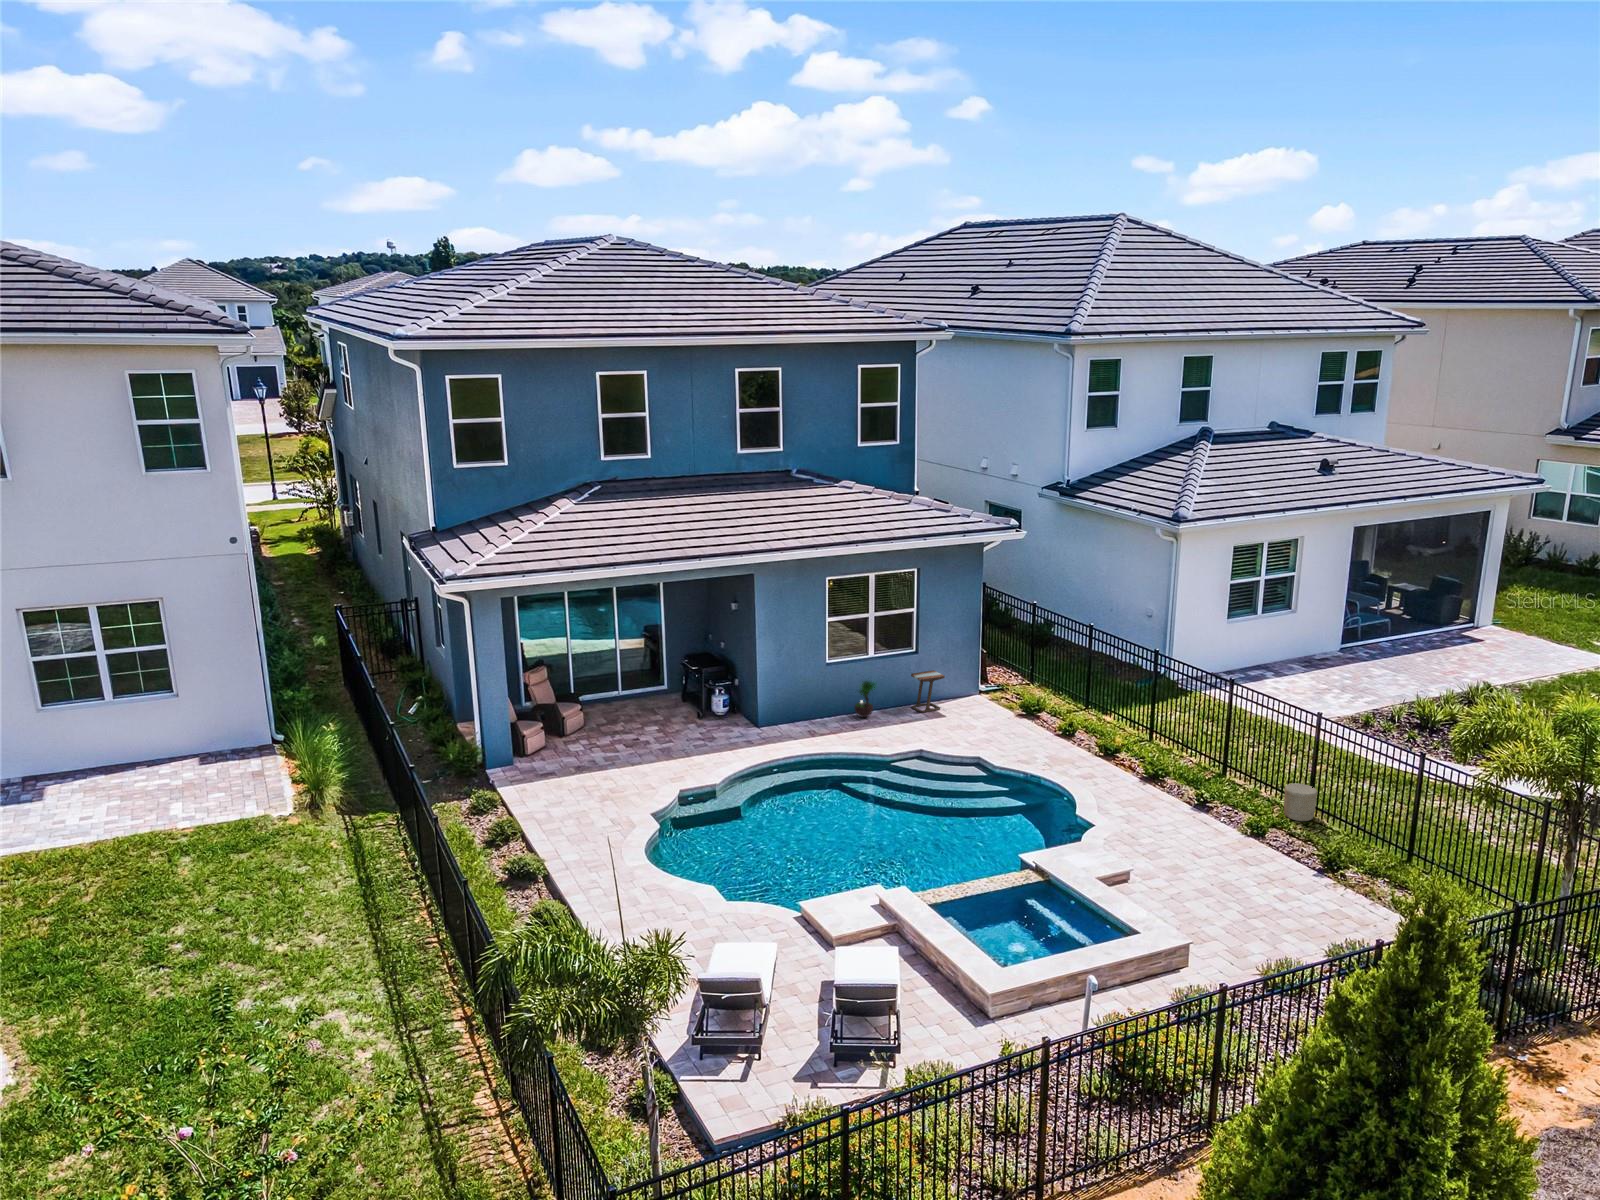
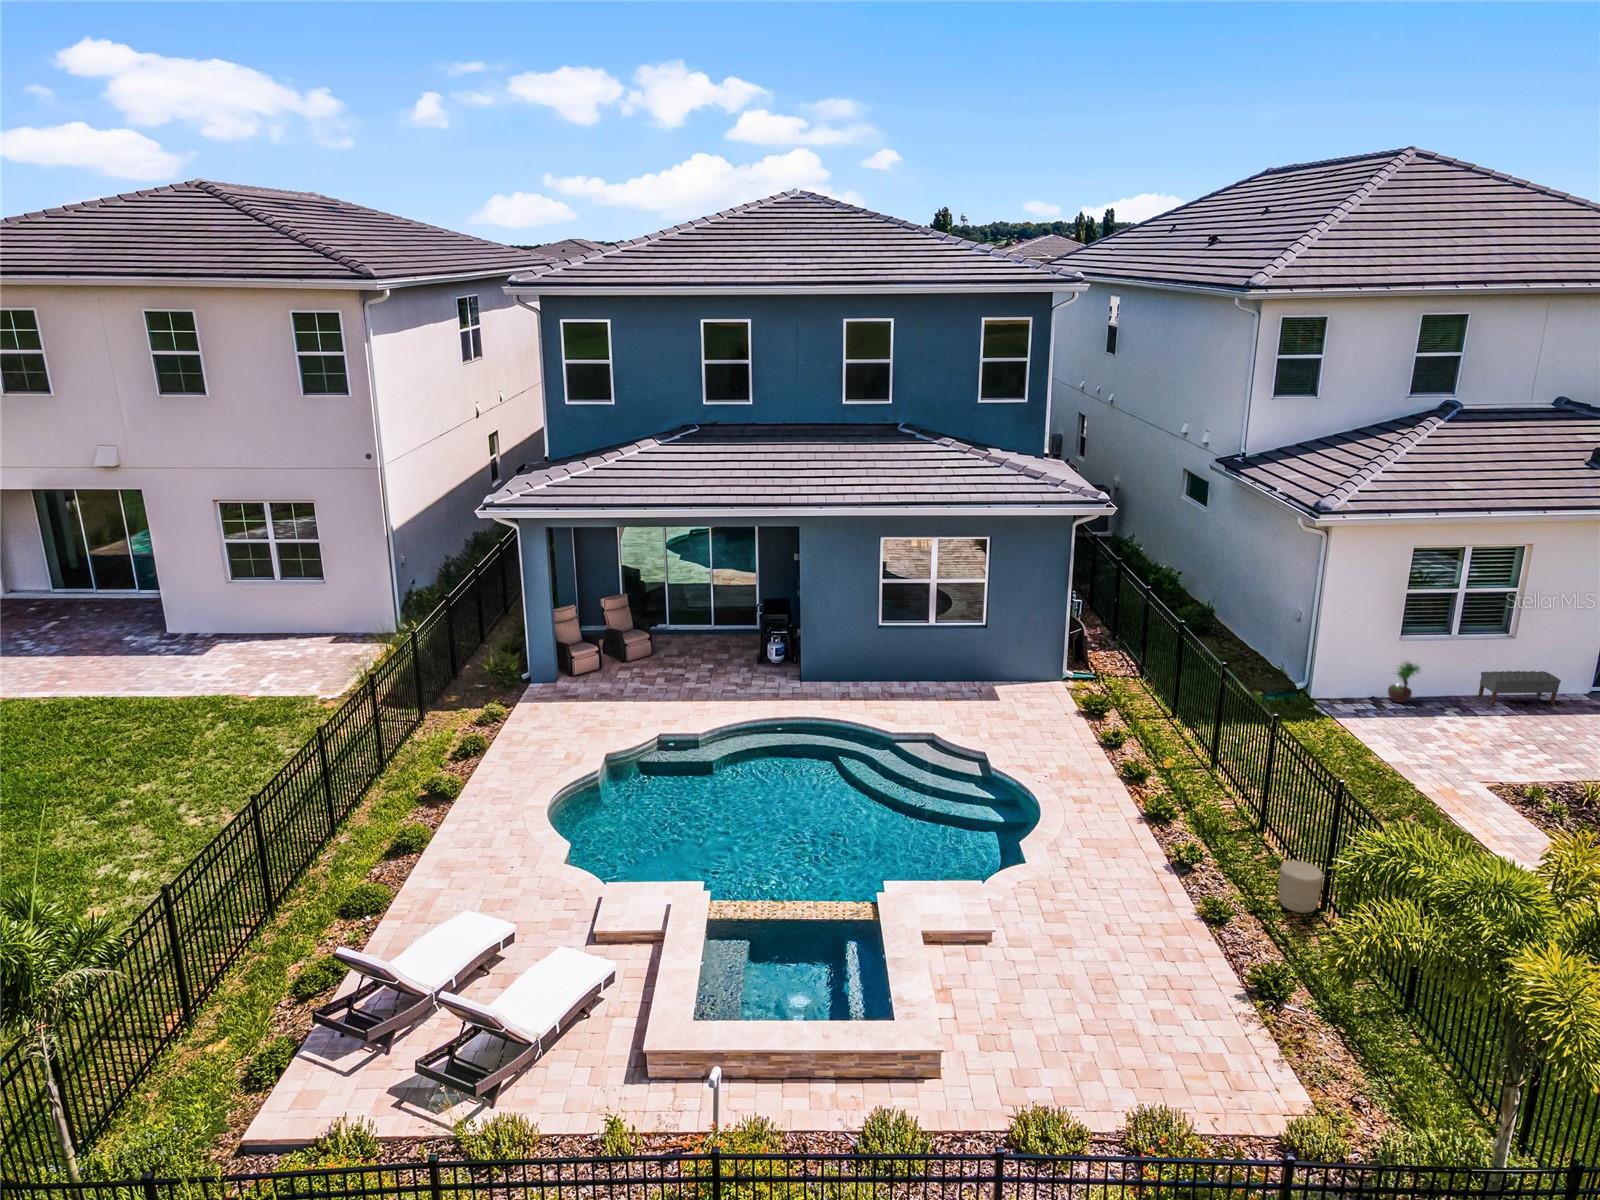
bench: none [1273,632,1326,664] -> present [1478,671,1561,706]
side table: present [911,670,945,713] -> none [973,650,1007,696]
potted tree: present [855,681,876,717] -> present [1388,662,1420,702]

